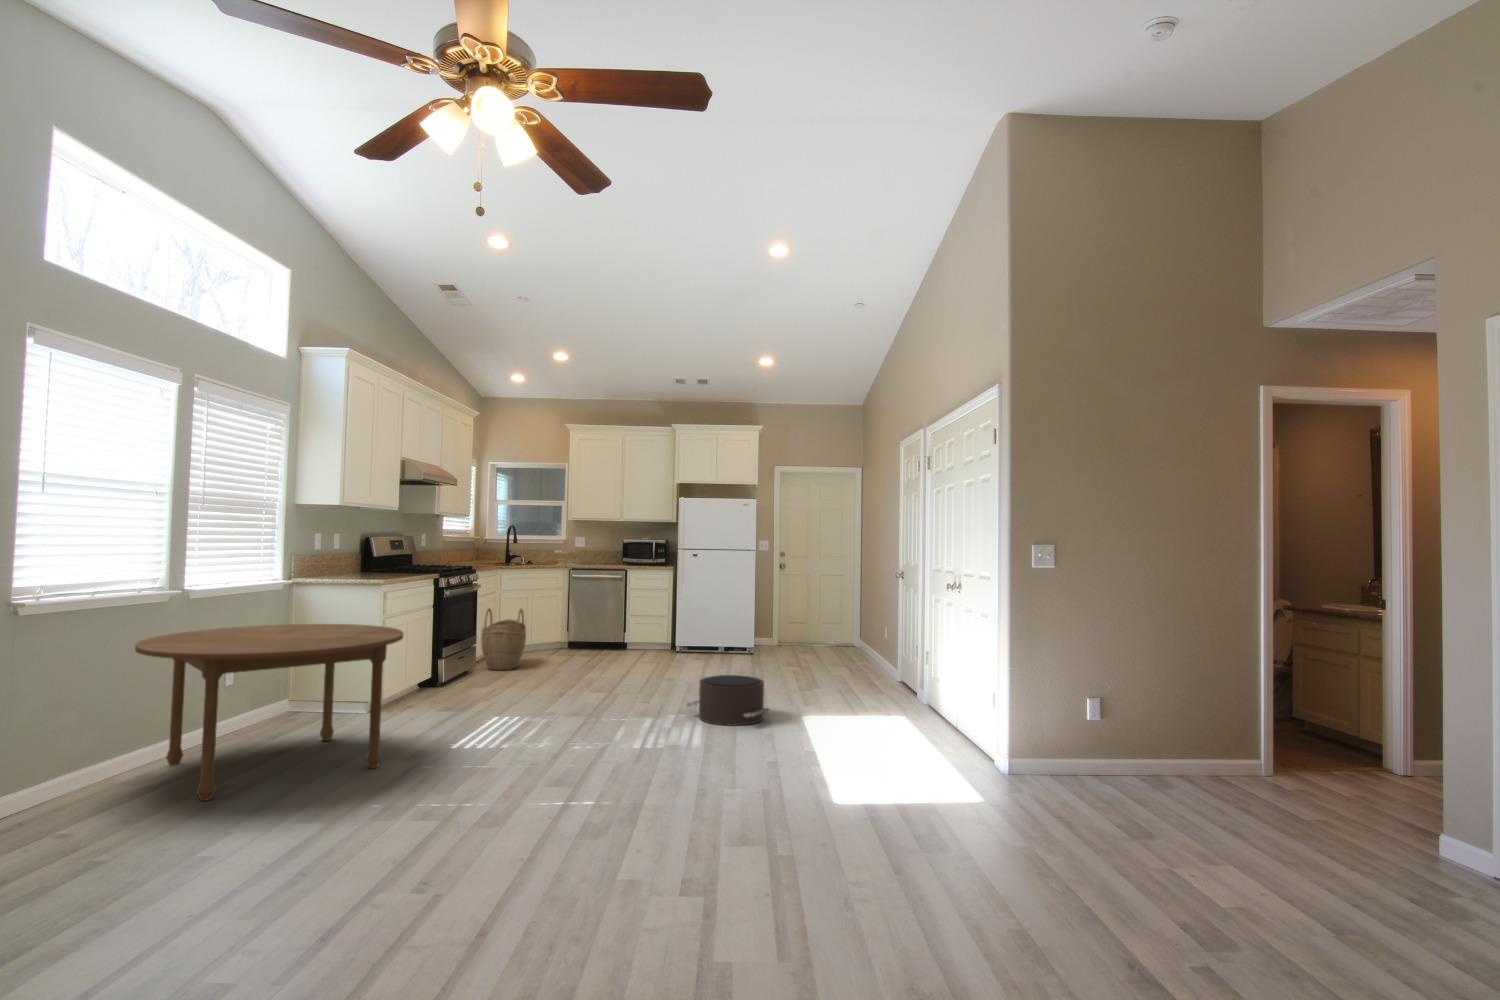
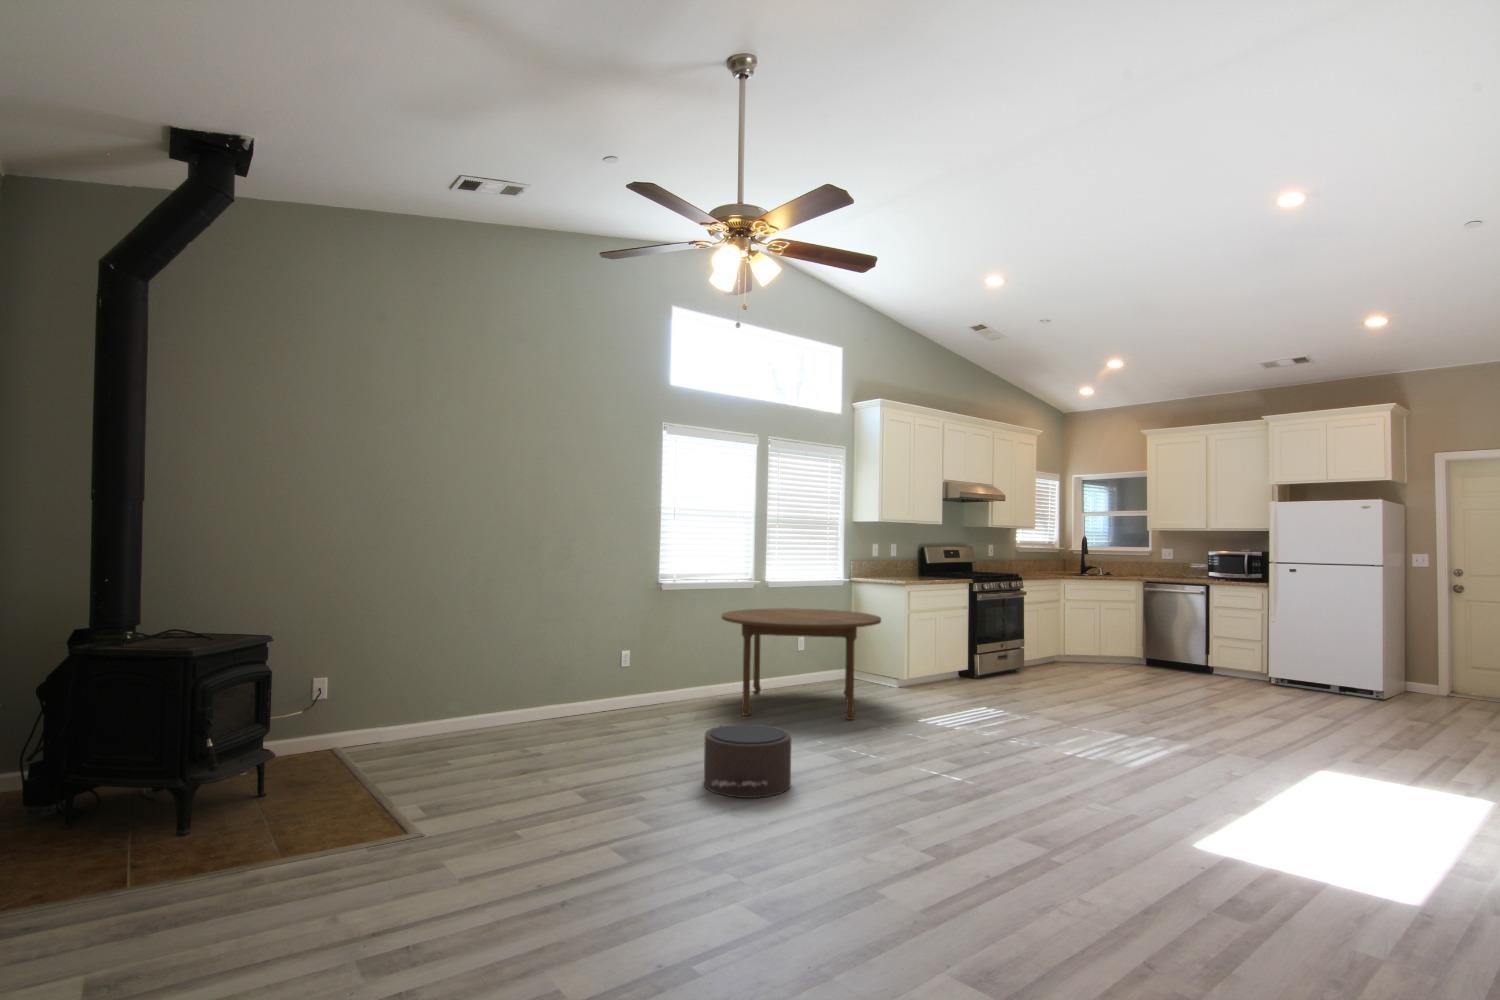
woven basket: present [481,609,526,670] -> none [1031,615,1078,675]
pouf: present [686,675,770,725] -> present [704,724,791,798]

